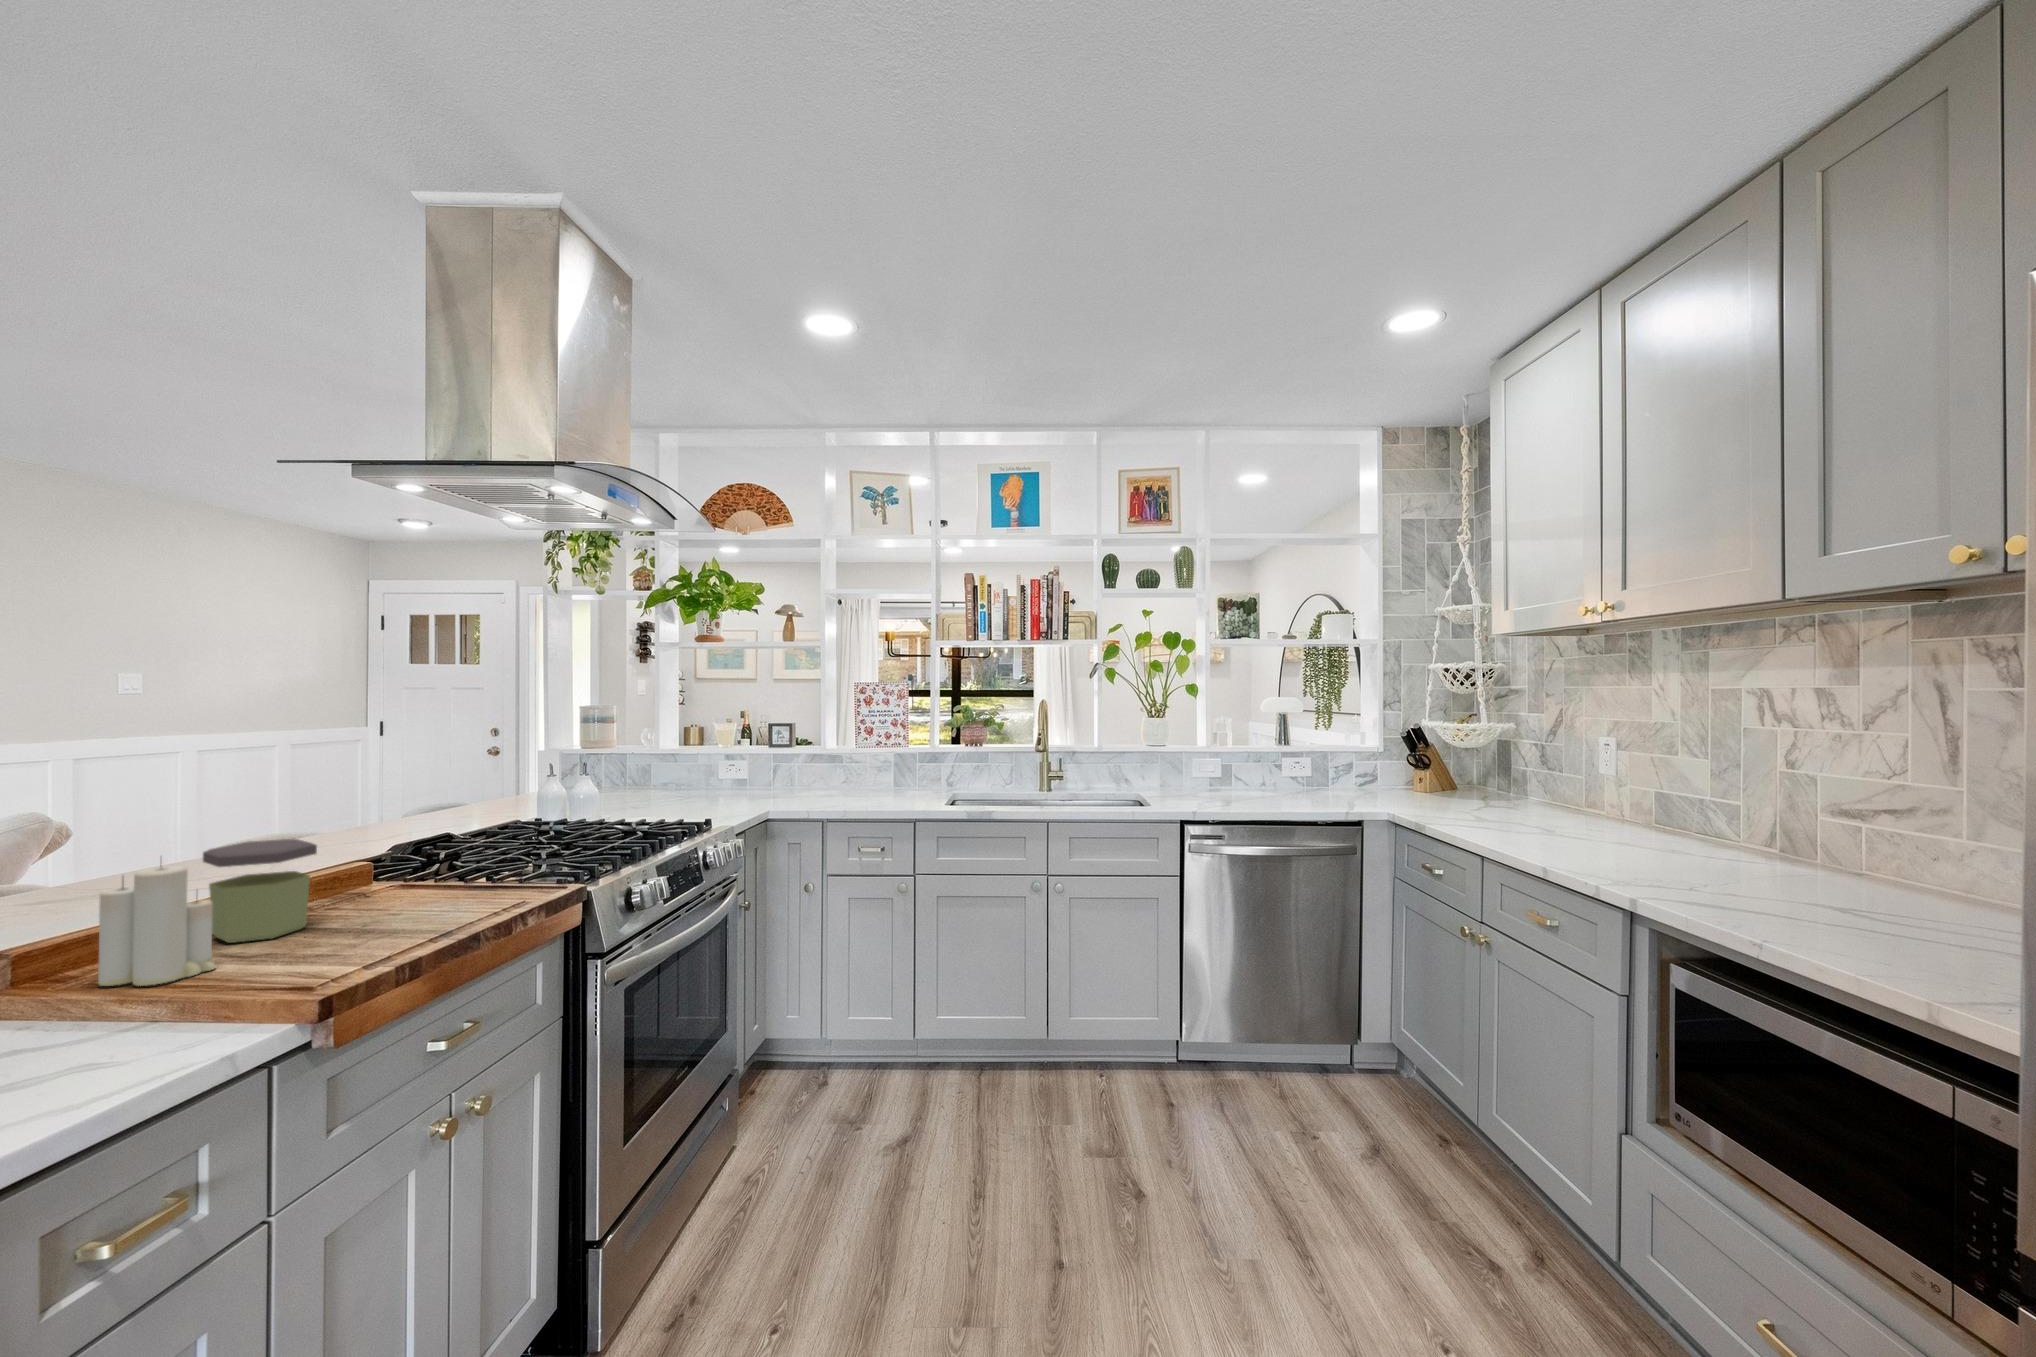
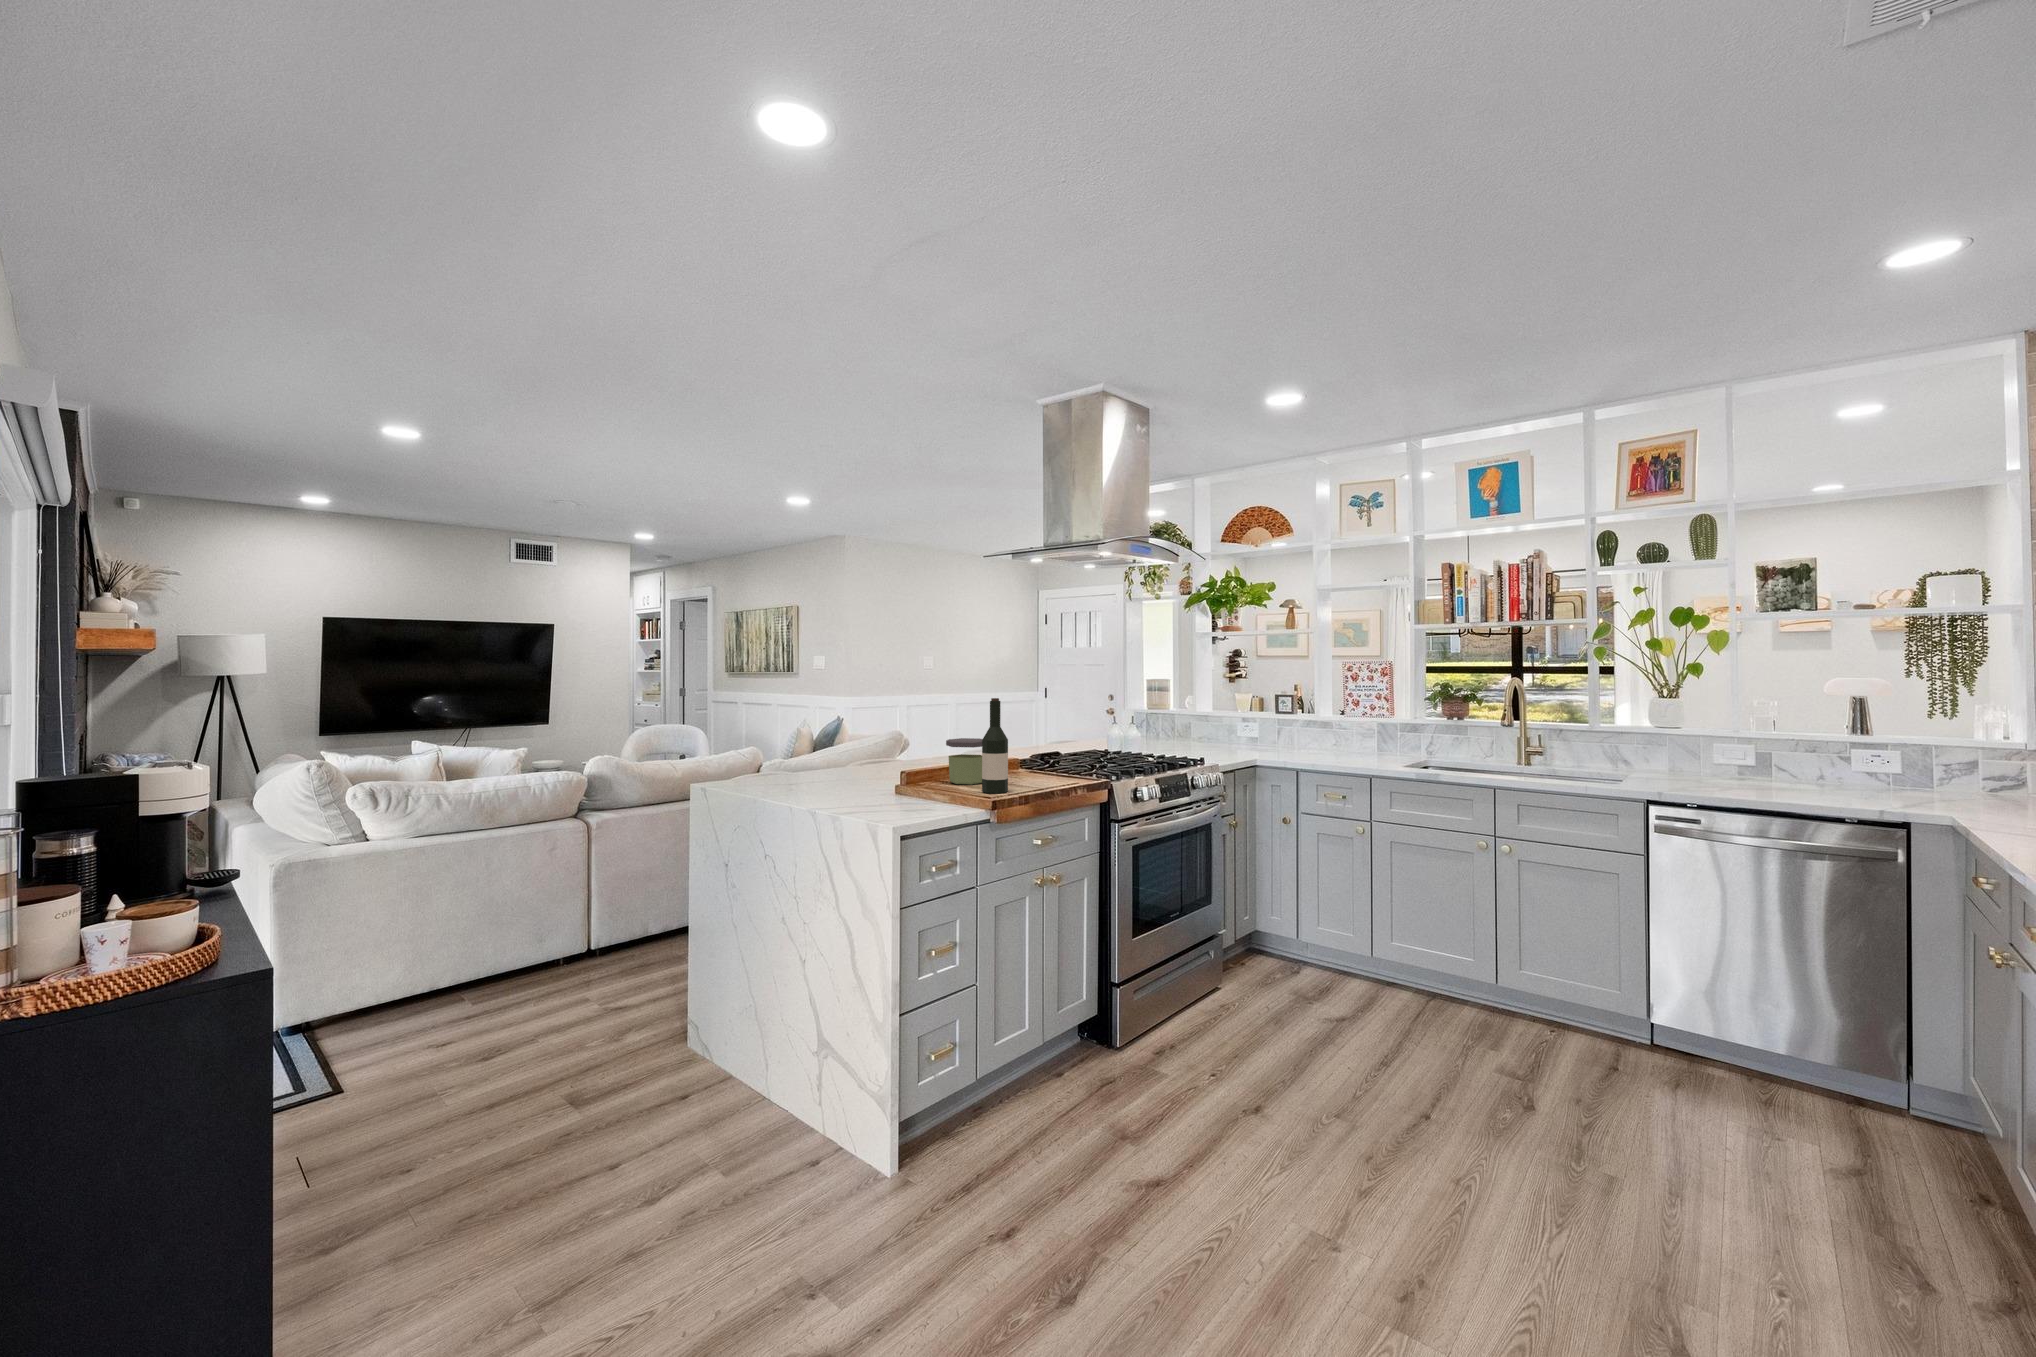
wine bottle: none [301,764,370,965] -> present [982,698,1008,793]
candle: present [98,866,216,986] -> none [914,736,952,792]

